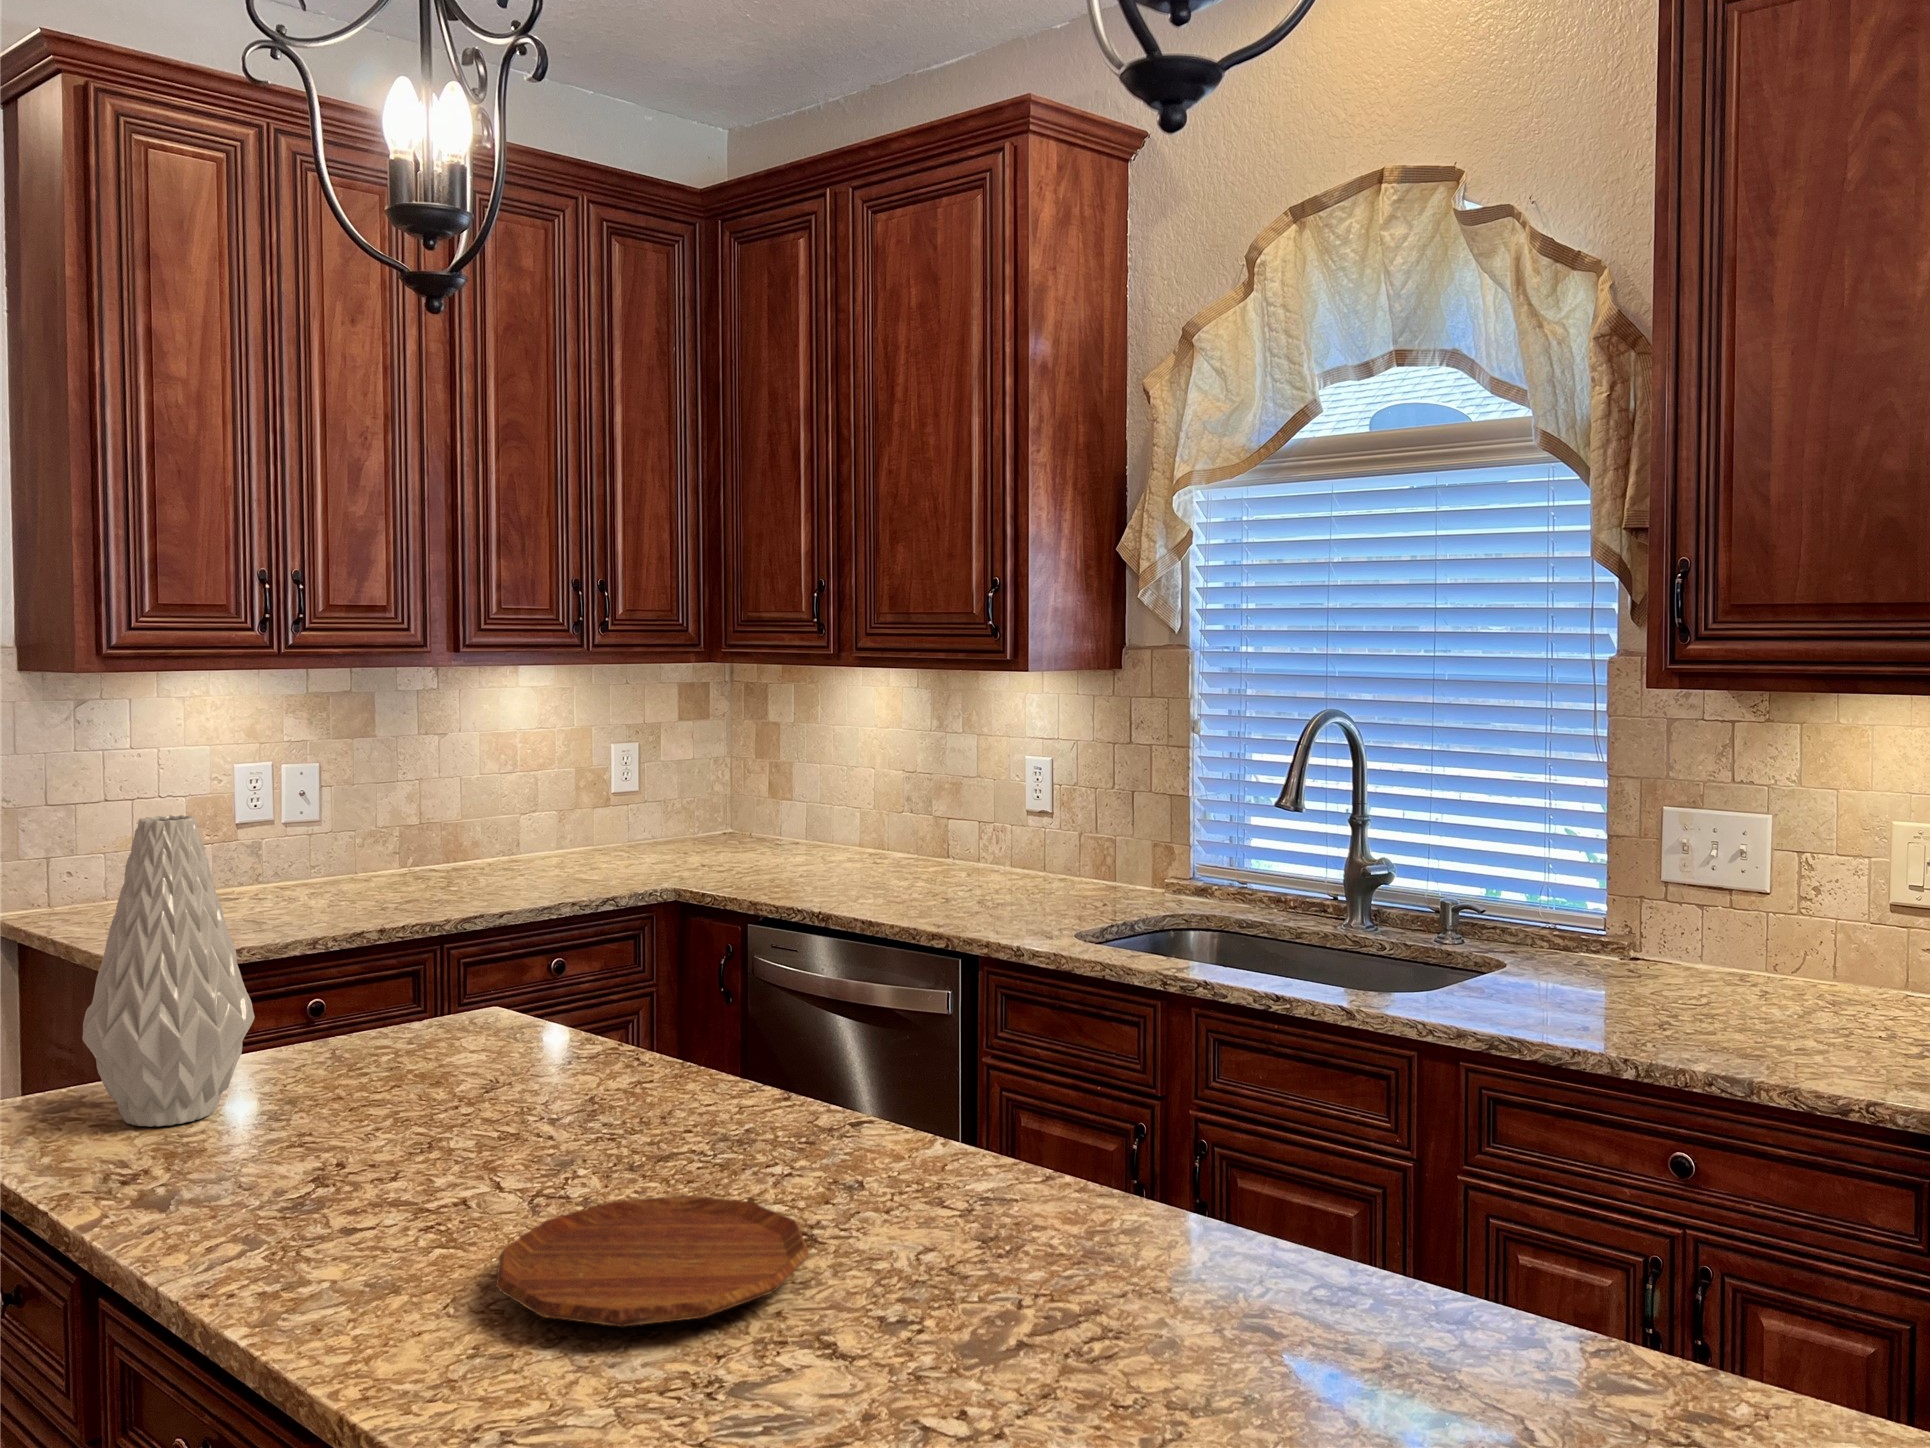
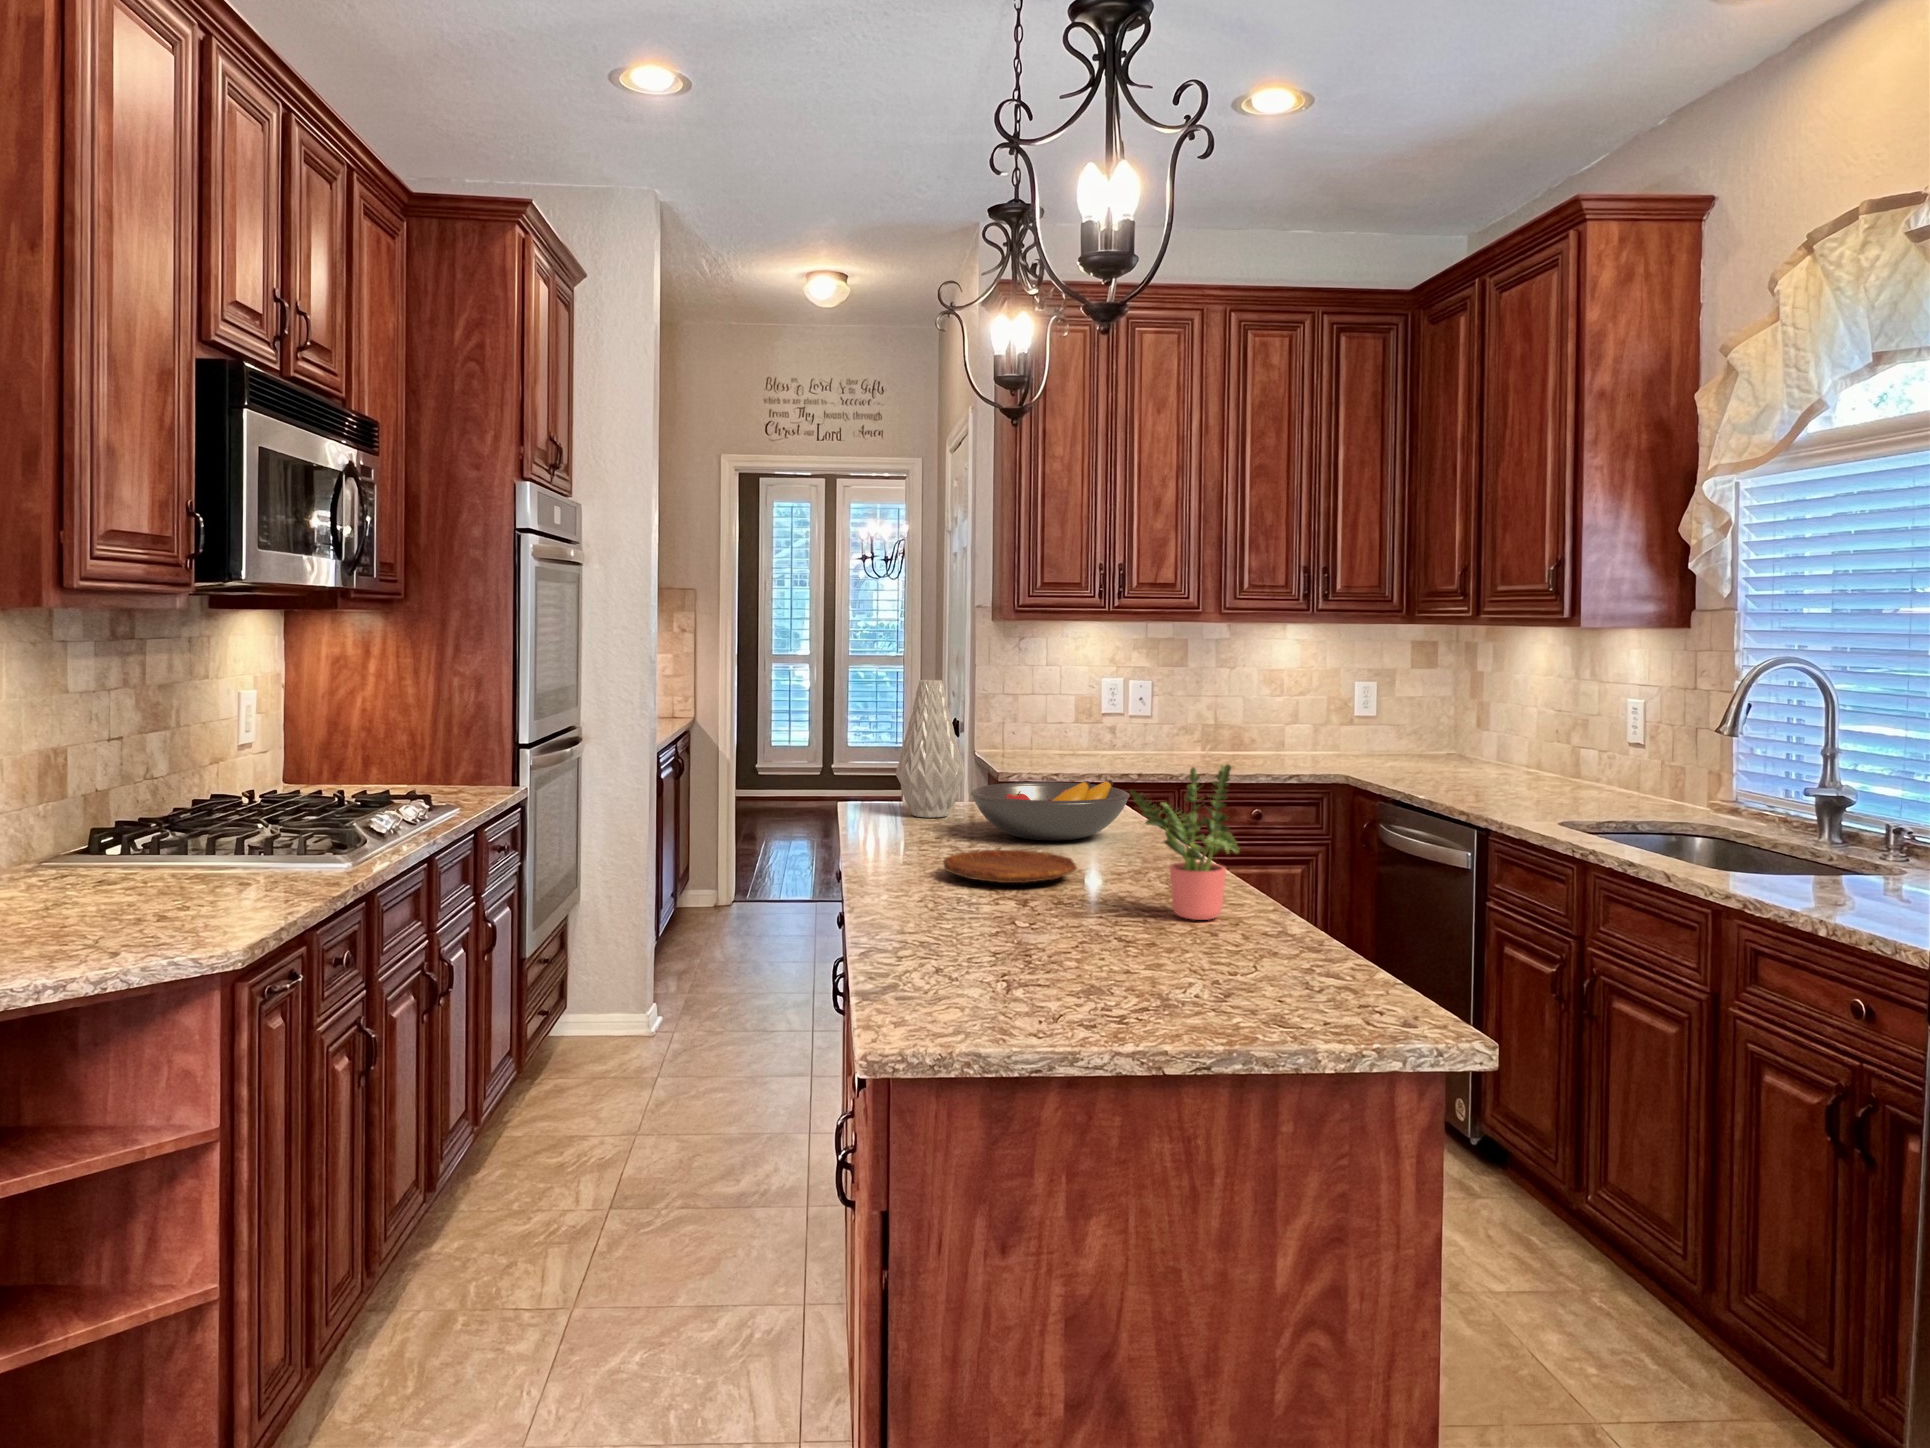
potted plant: none [1041,983,1331,1315] -> present [1130,764,1240,920]
fruit bowl: none [343,992,682,1145] -> present [971,780,1130,841]

